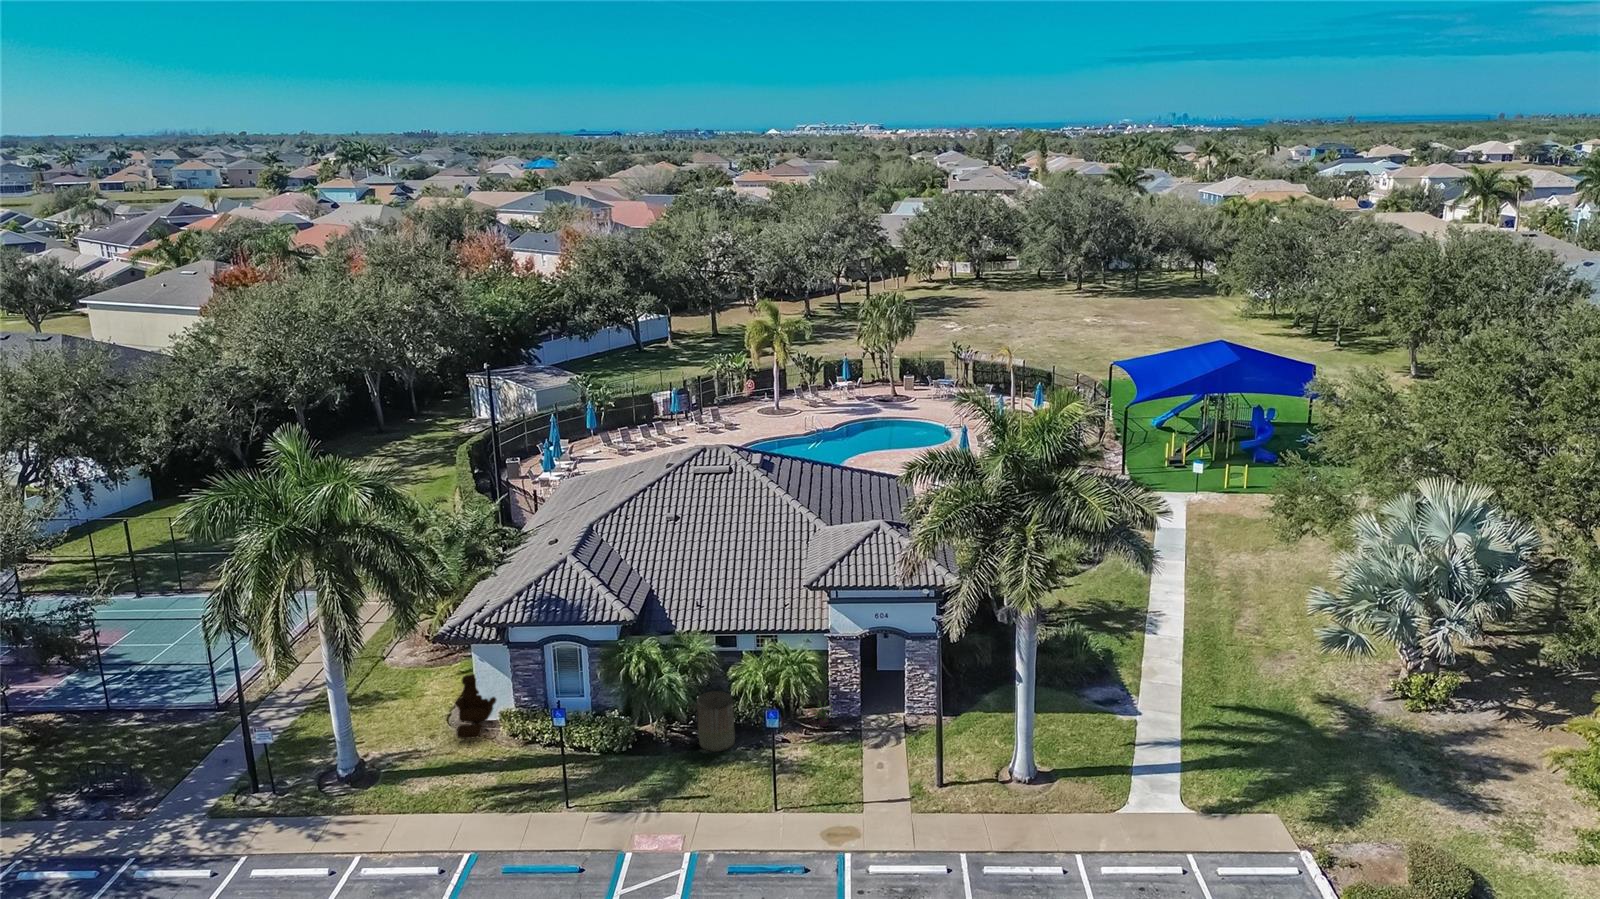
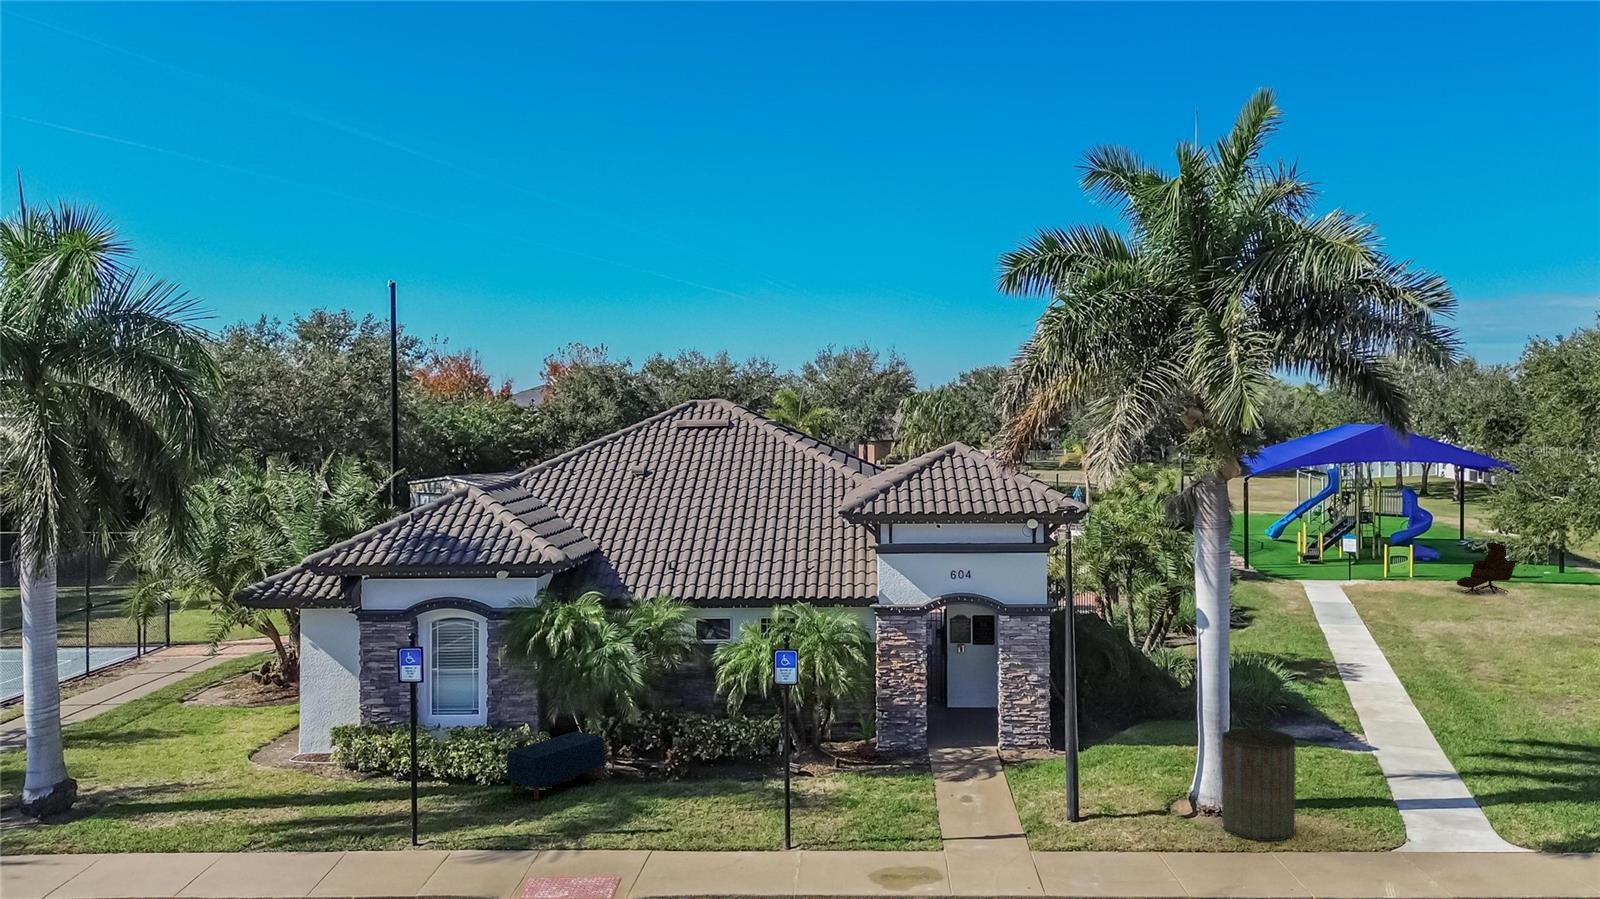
lounge chair: present [455,674,496,743] -> present [1457,542,1516,595]
trash can: present [697,691,735,752] -> present [1222,728,1296,841]
bench: none [610,719,666,771] -> present [507,731,605,801]

